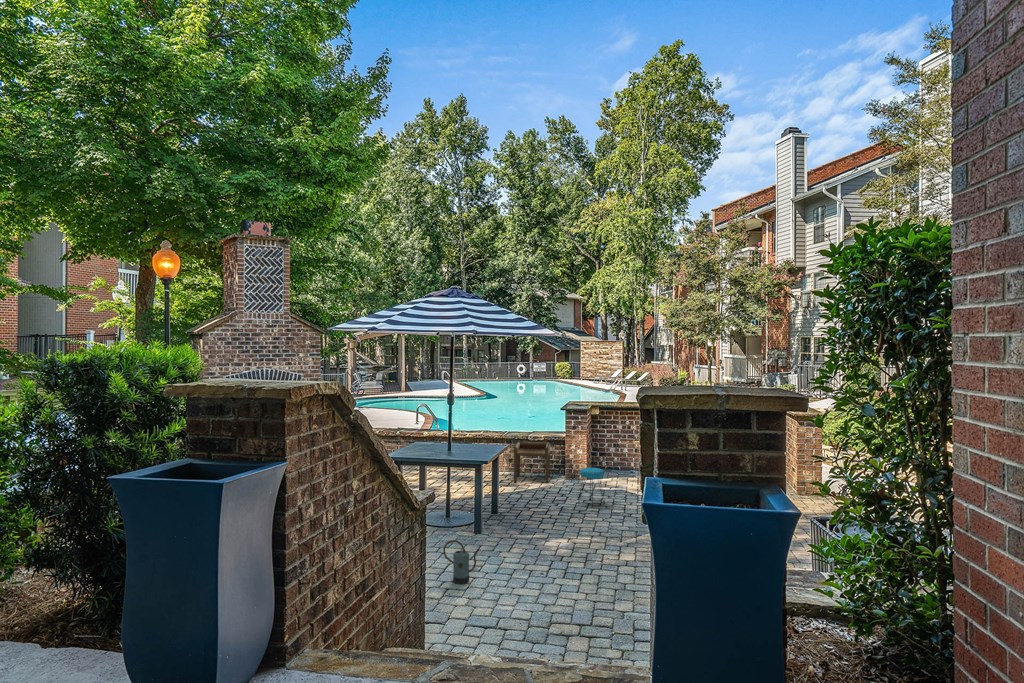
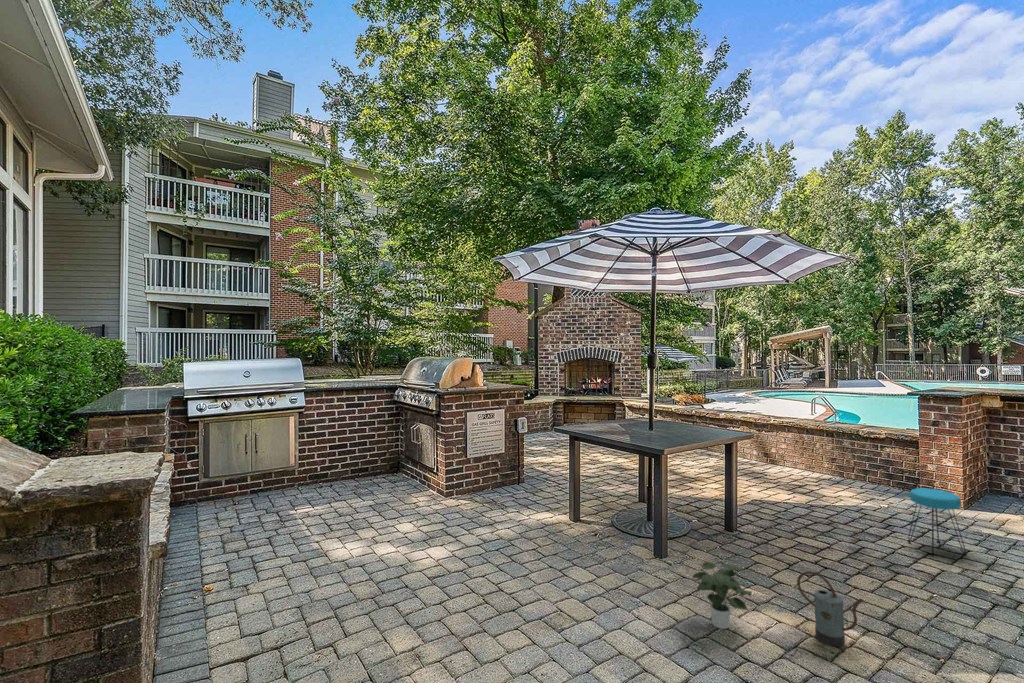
side table: present [514,441,550,483] -> none [825,435,896,501]
potted plant: none [517,528,555,571] -> present [693,563,752,629]
watering can: present [443,540,479,584] -> present [797,571,863,647]

